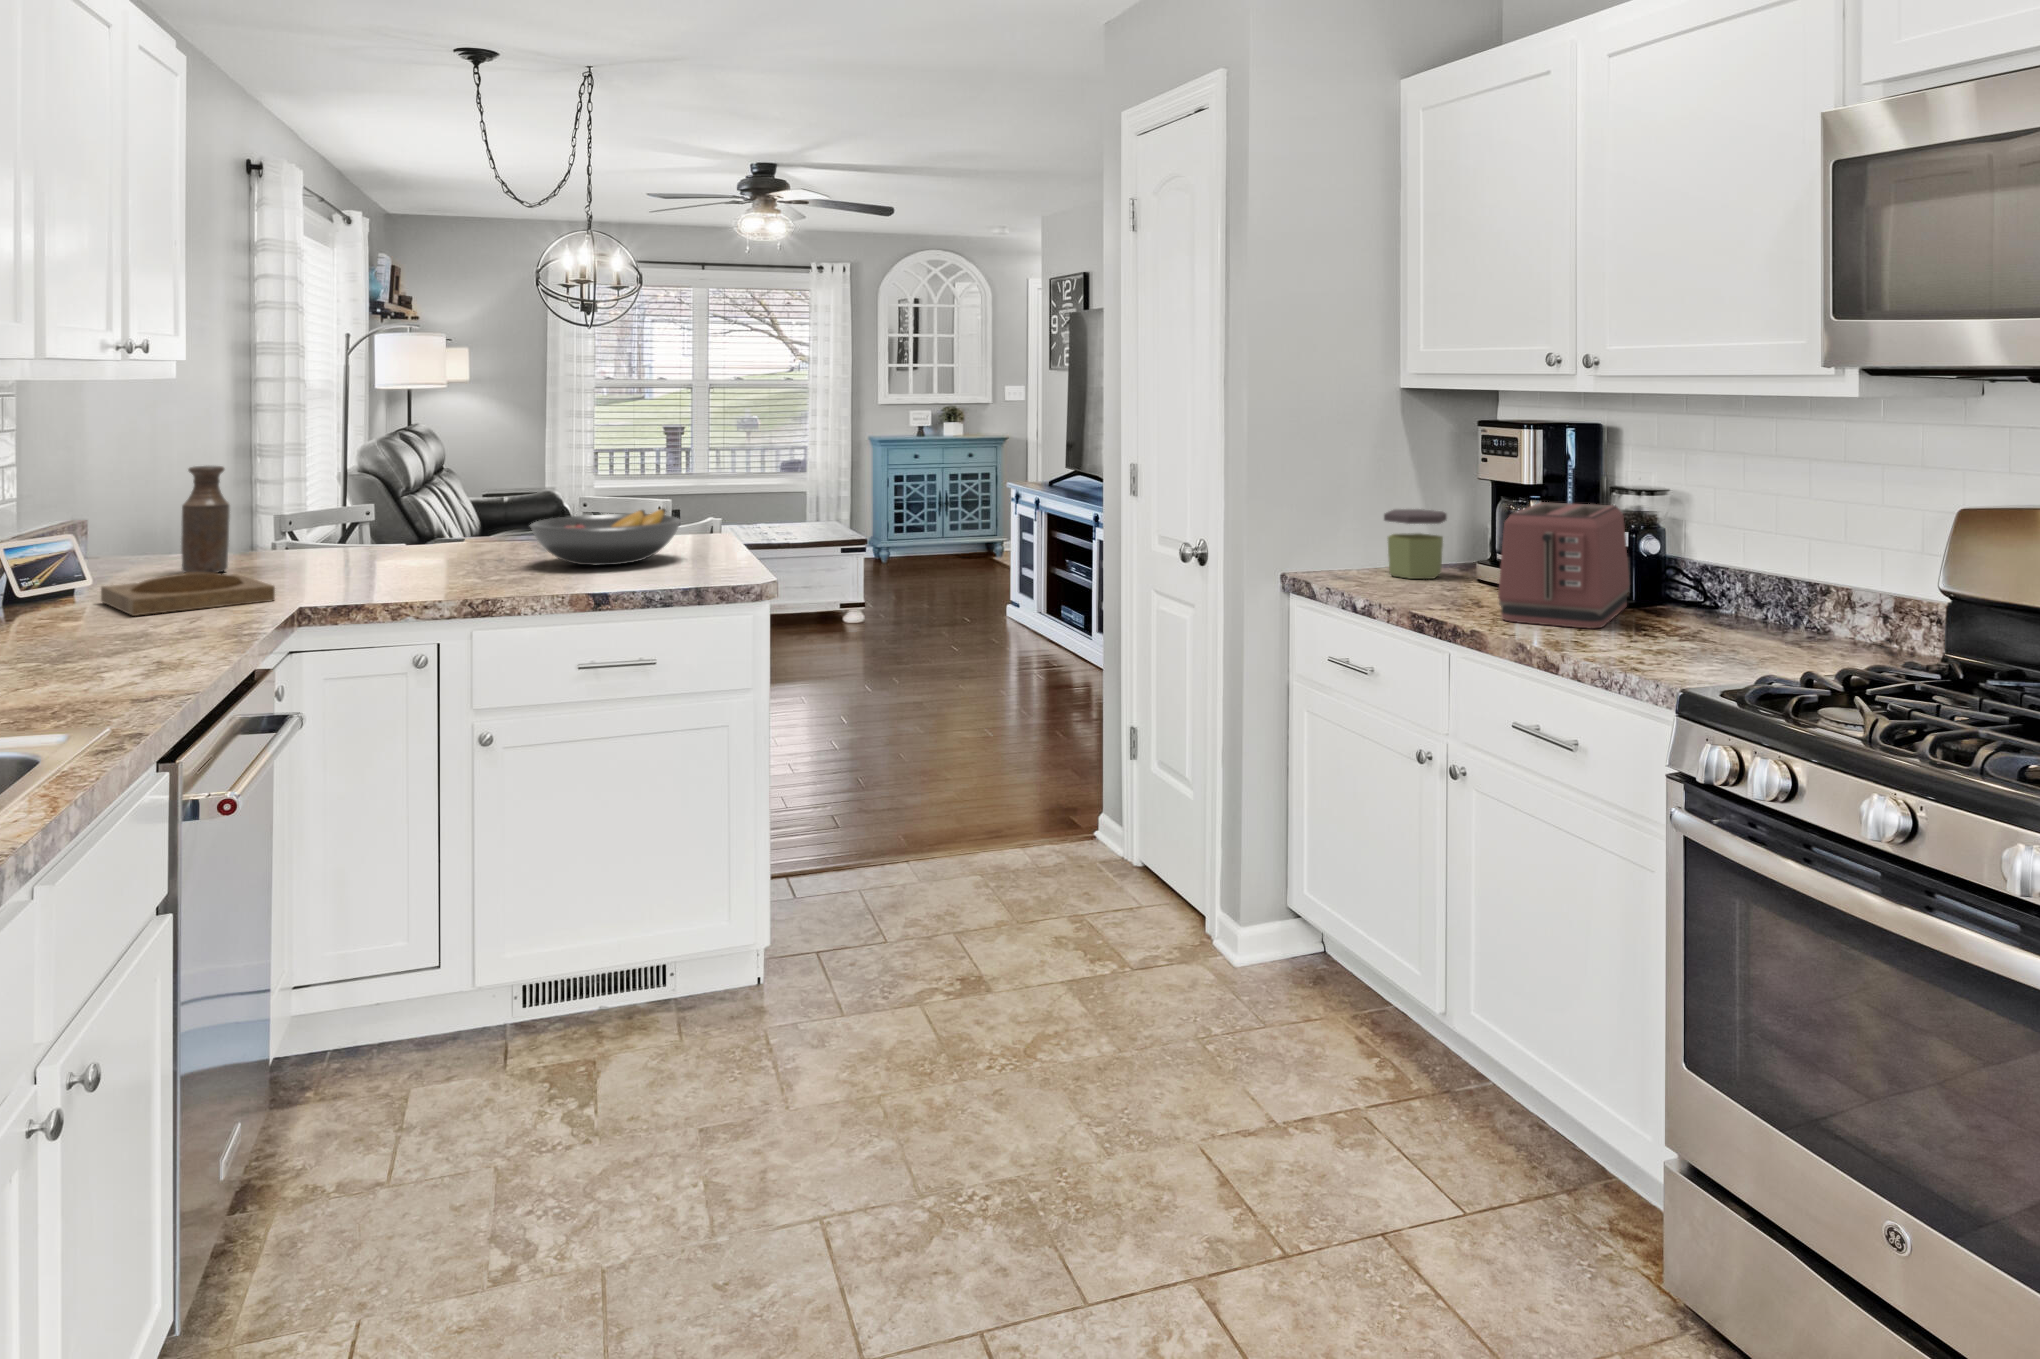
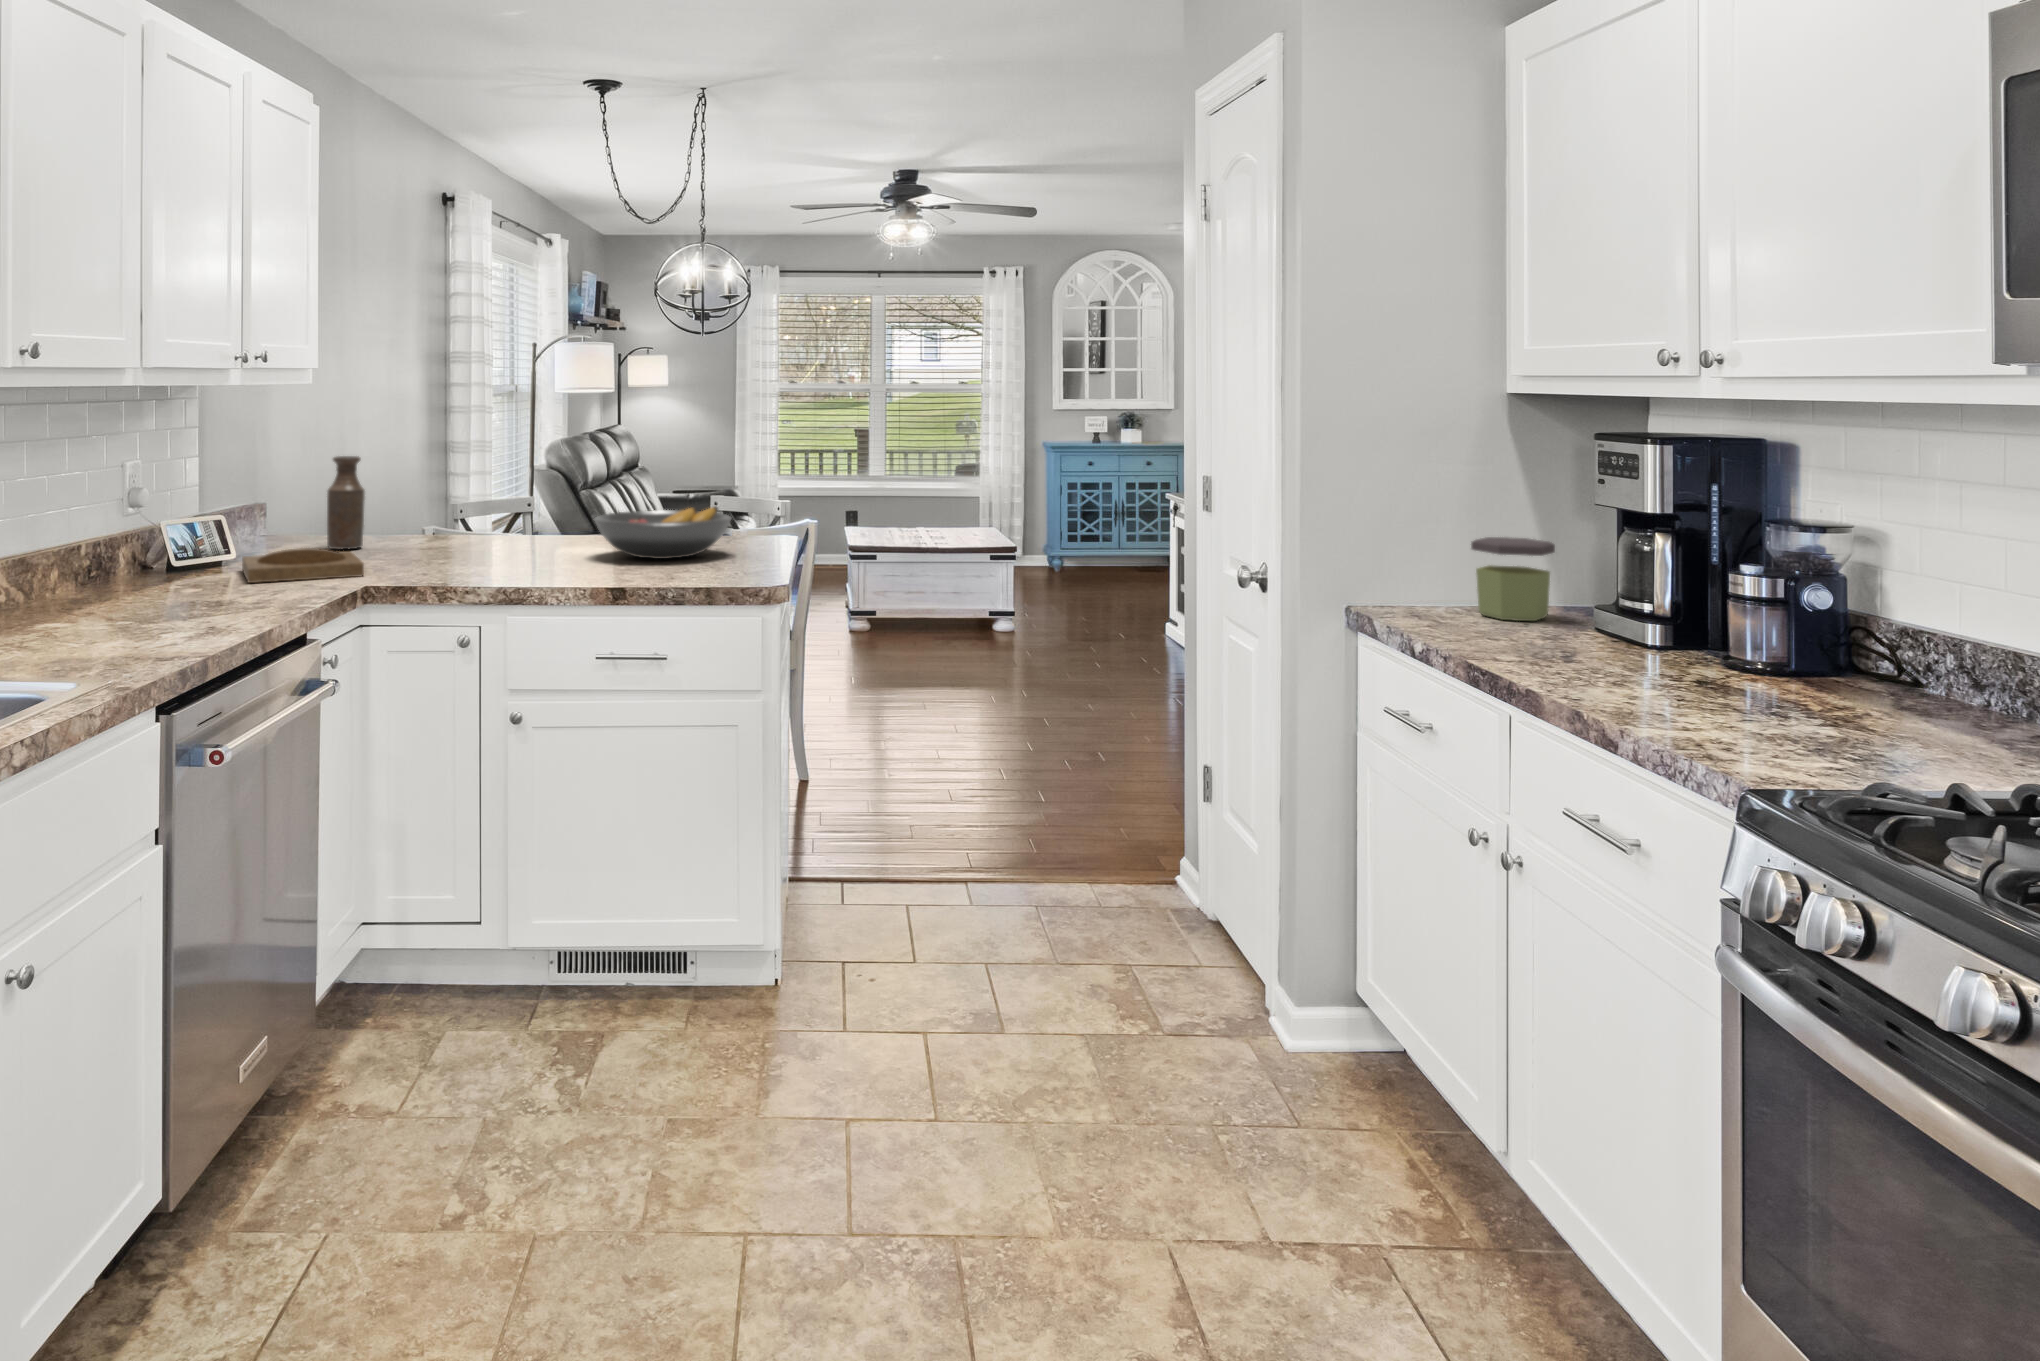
toaster: present [1498,502,1629,629] -> none [1569,536,1777,699]

